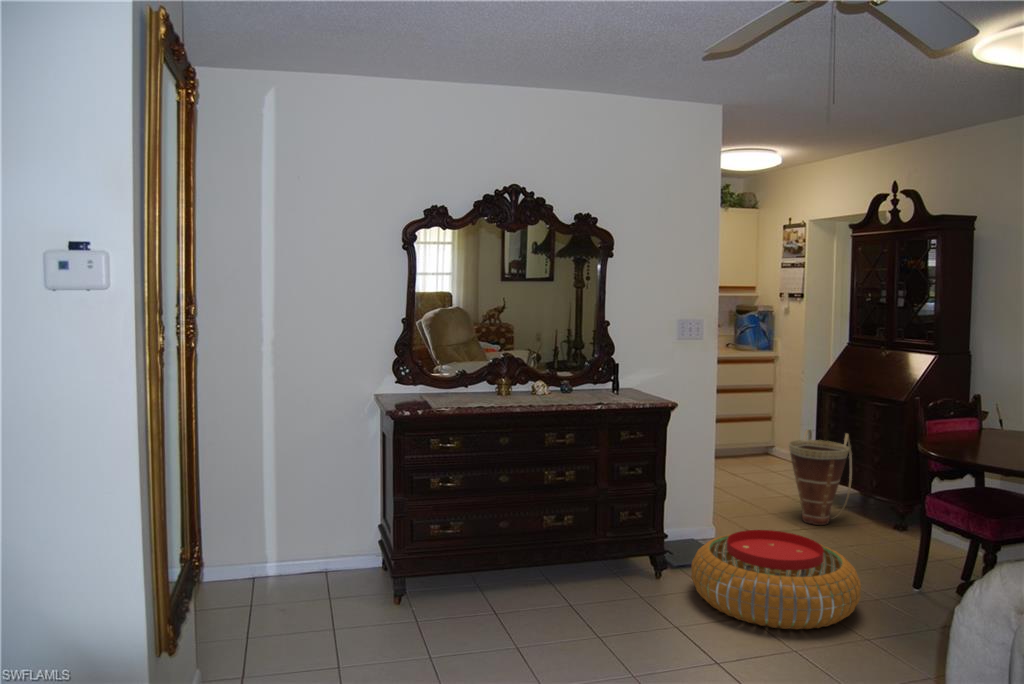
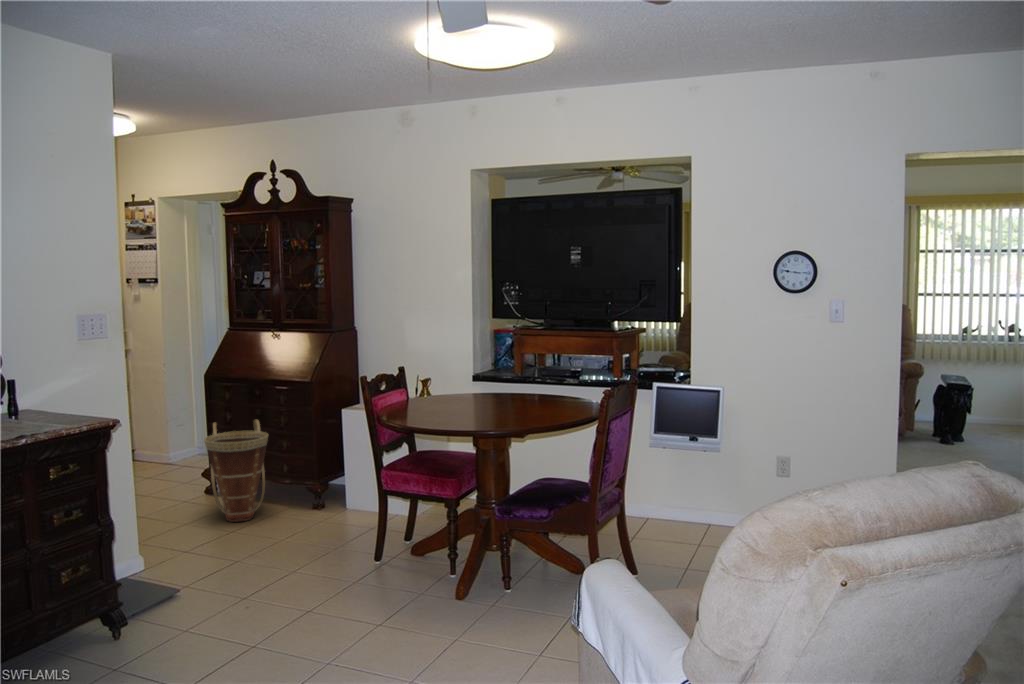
pouf: present [691,530,861,629] -> none [180,531,368,644]

